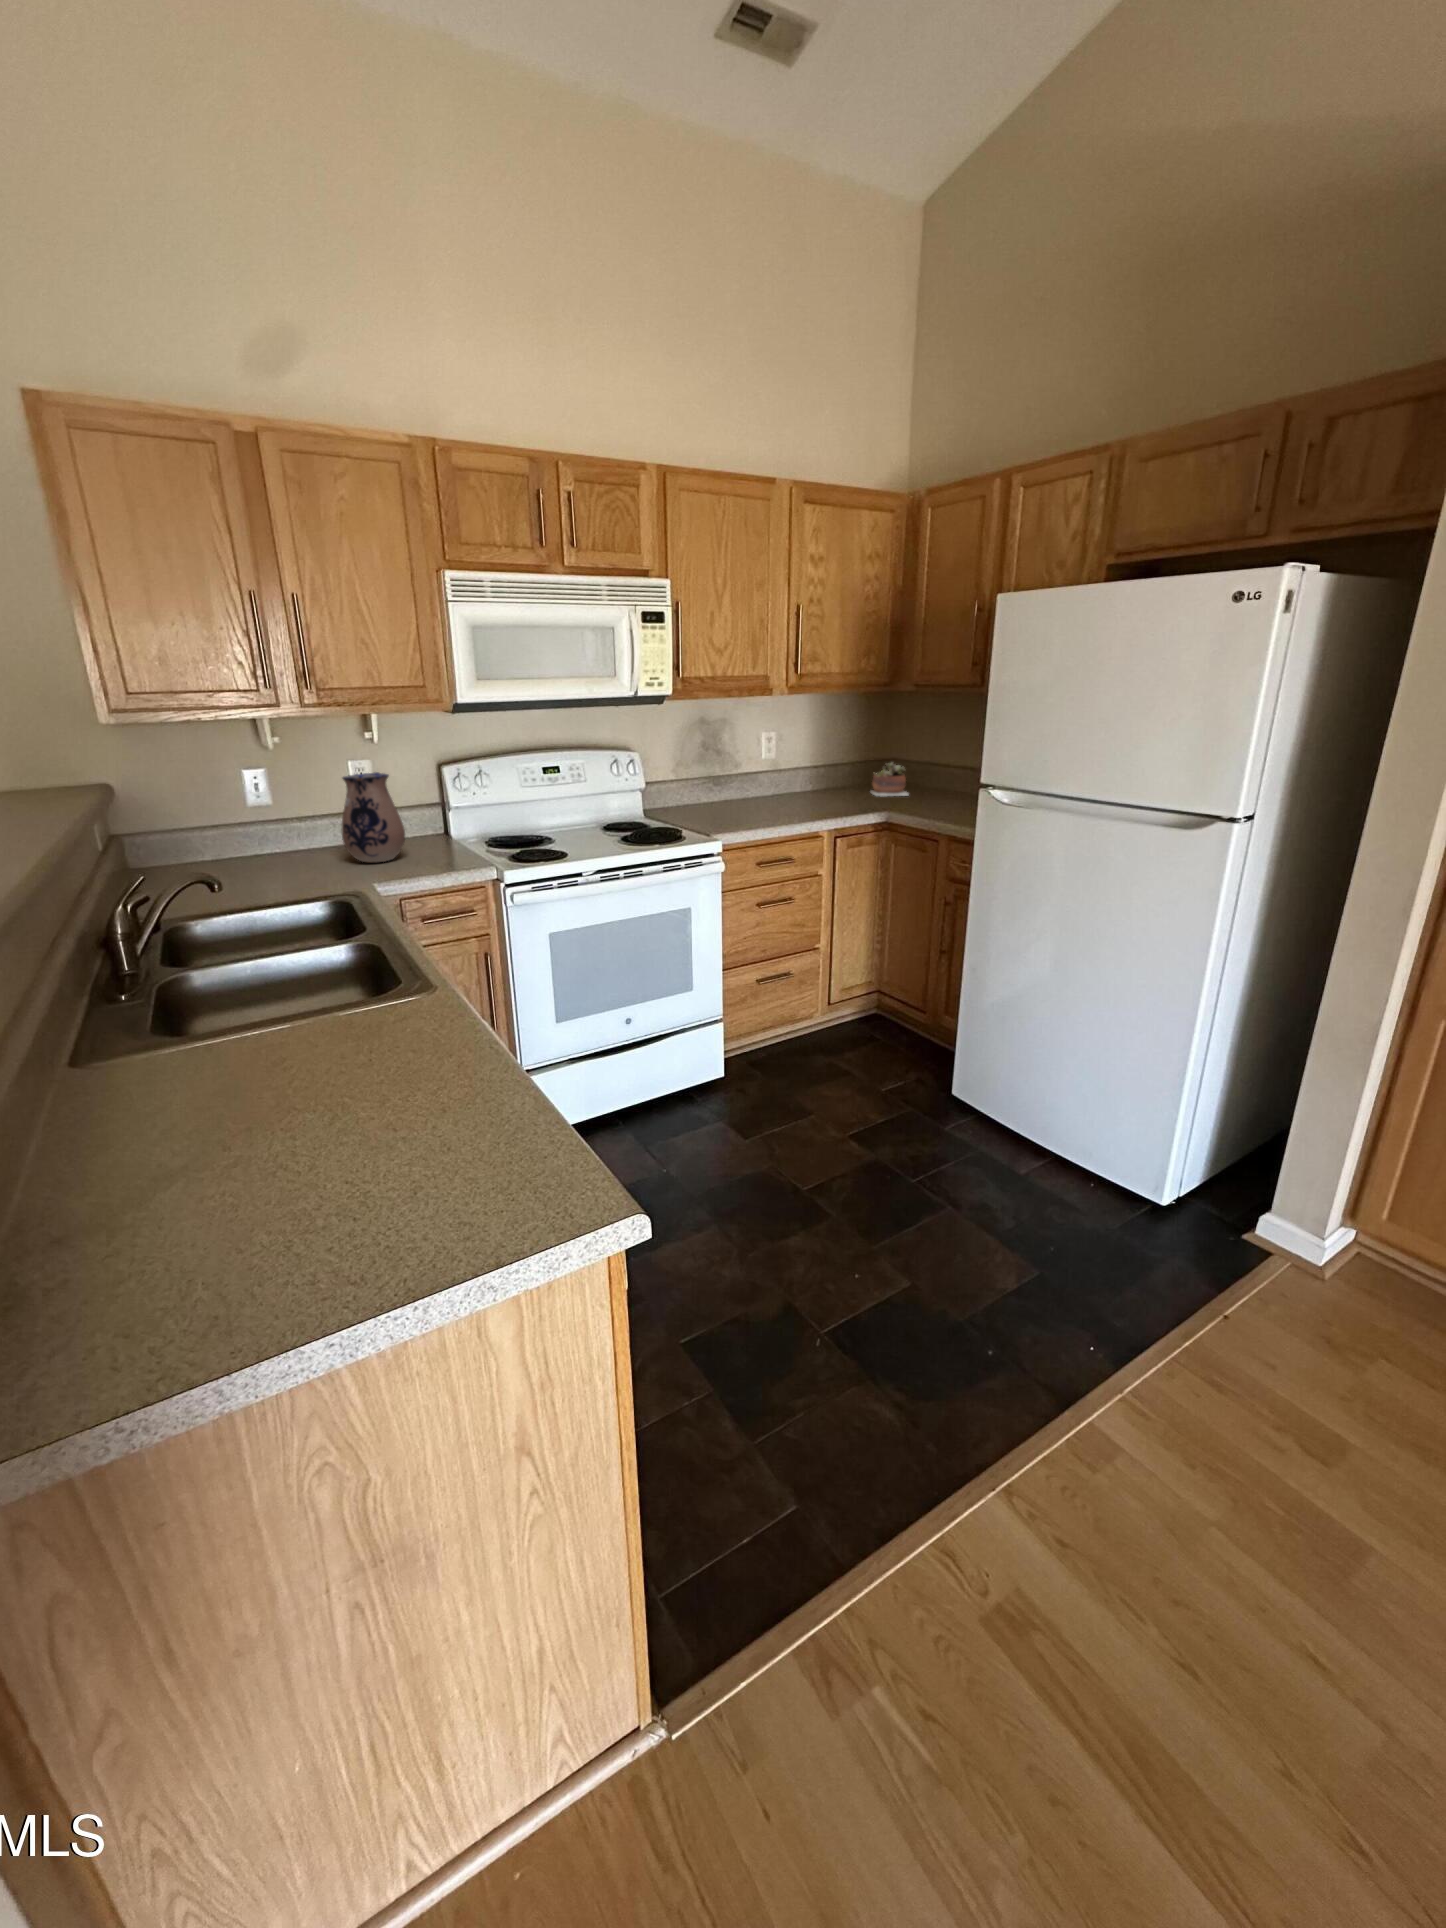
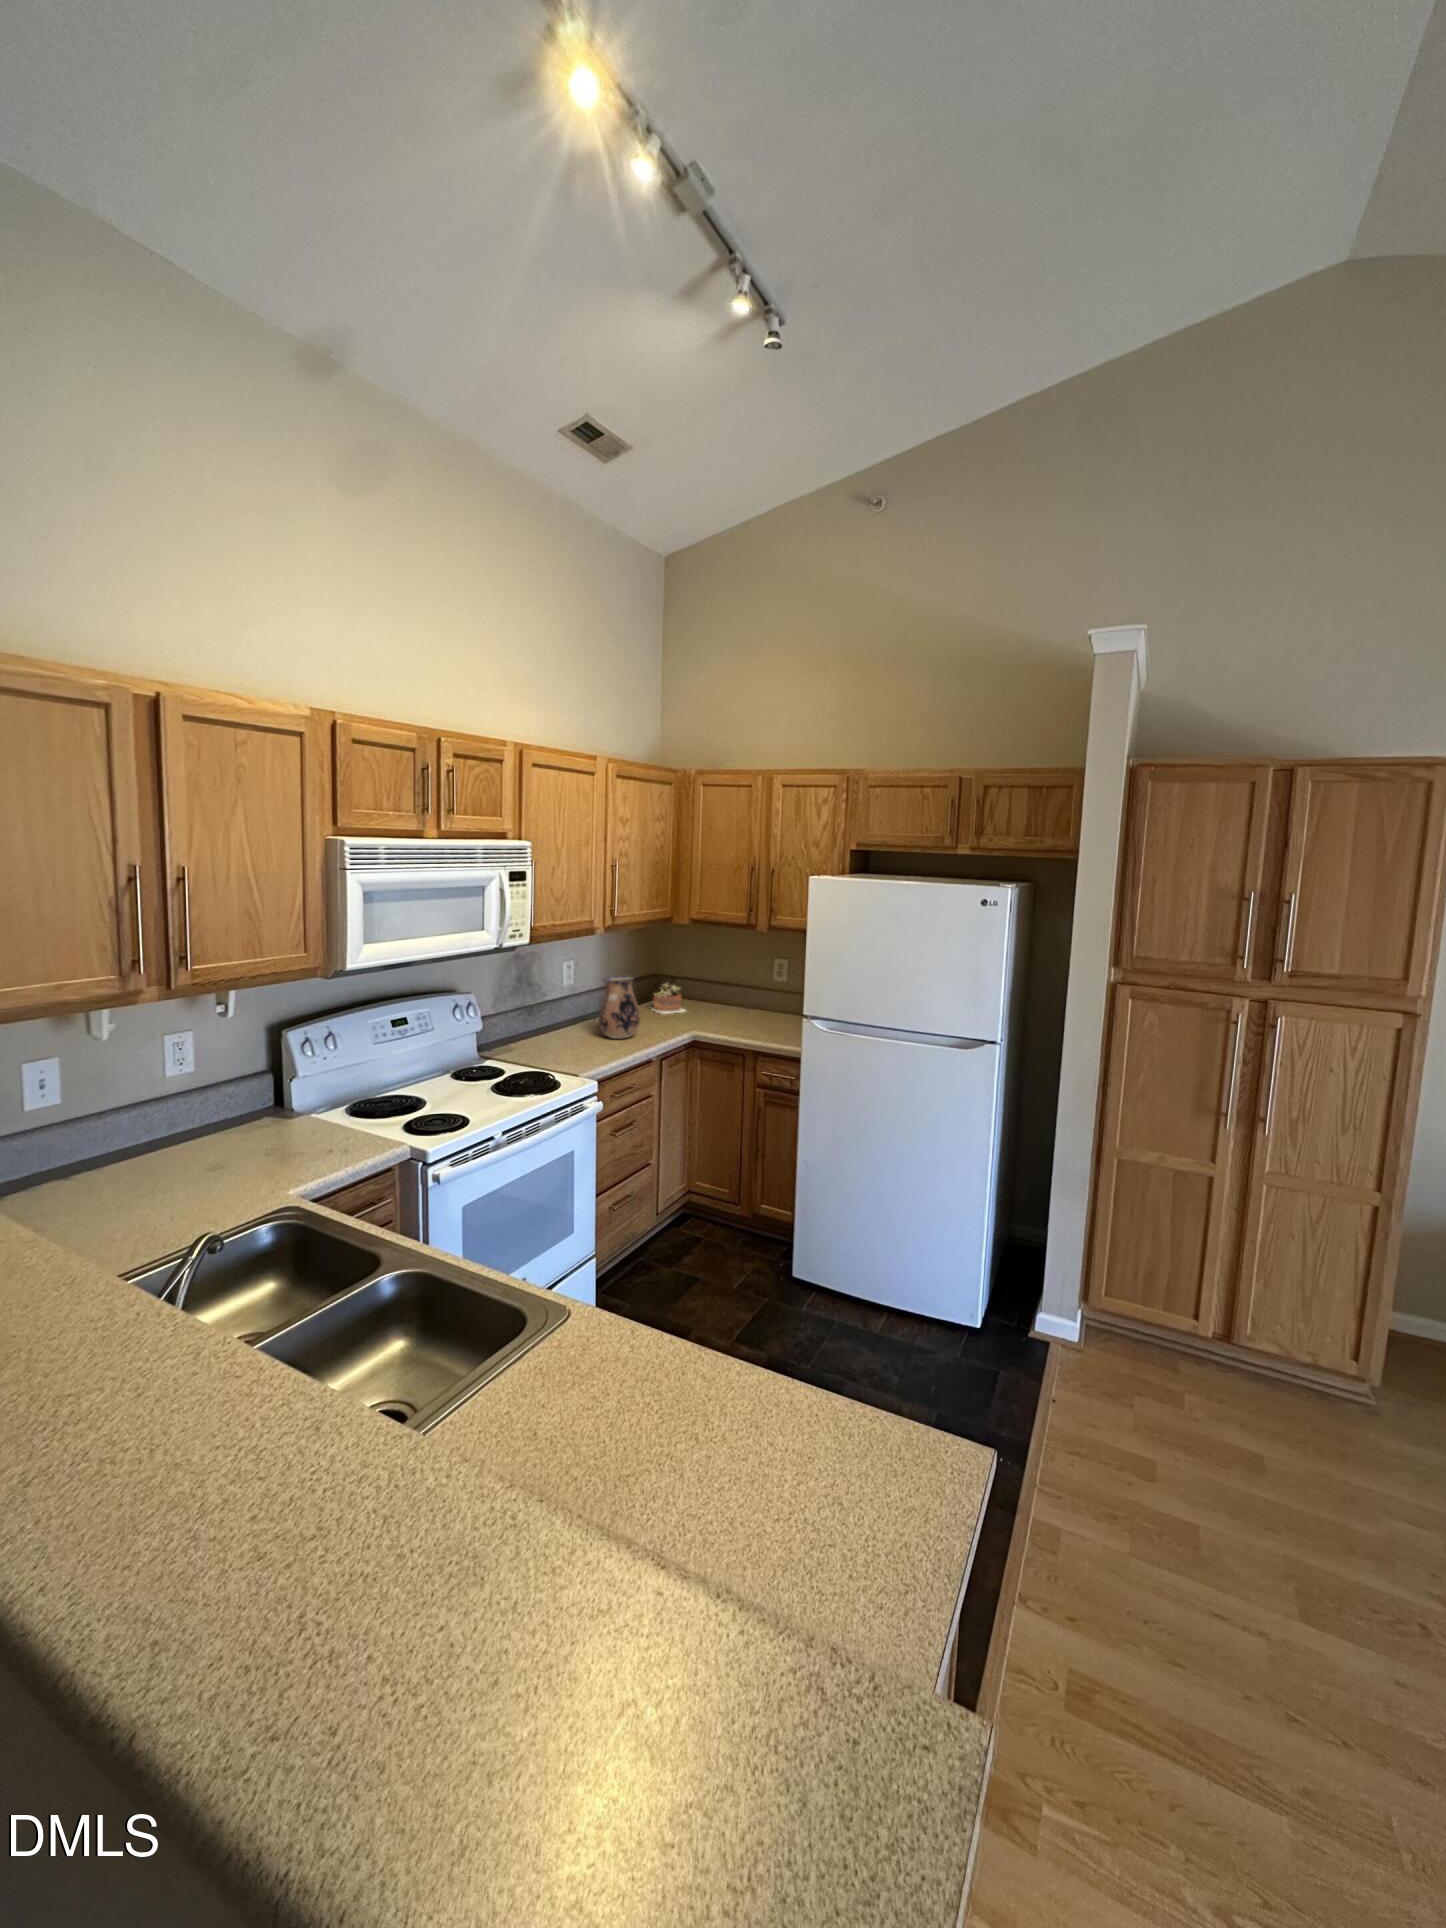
ceramic pitcher: present [342,772,405,862] -> present [598,976,640,1039]

